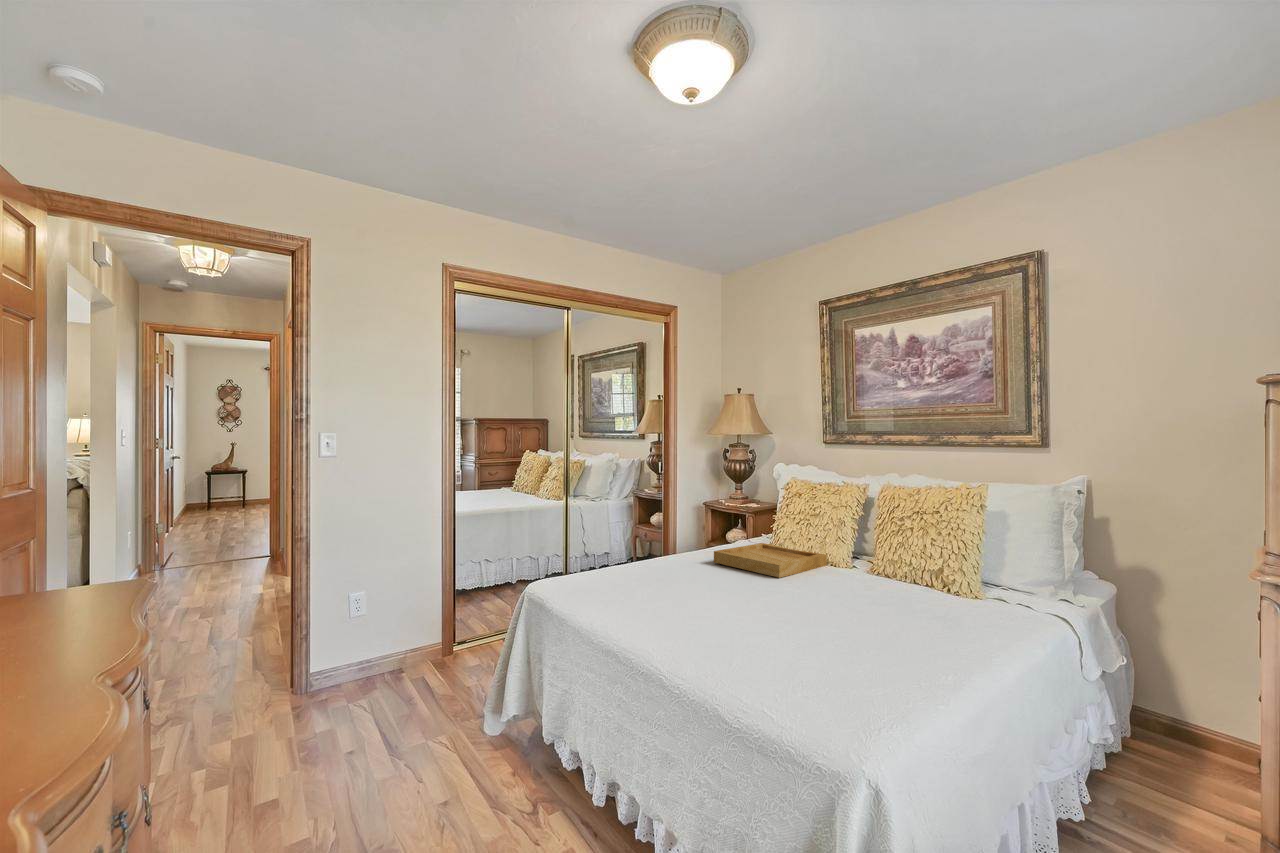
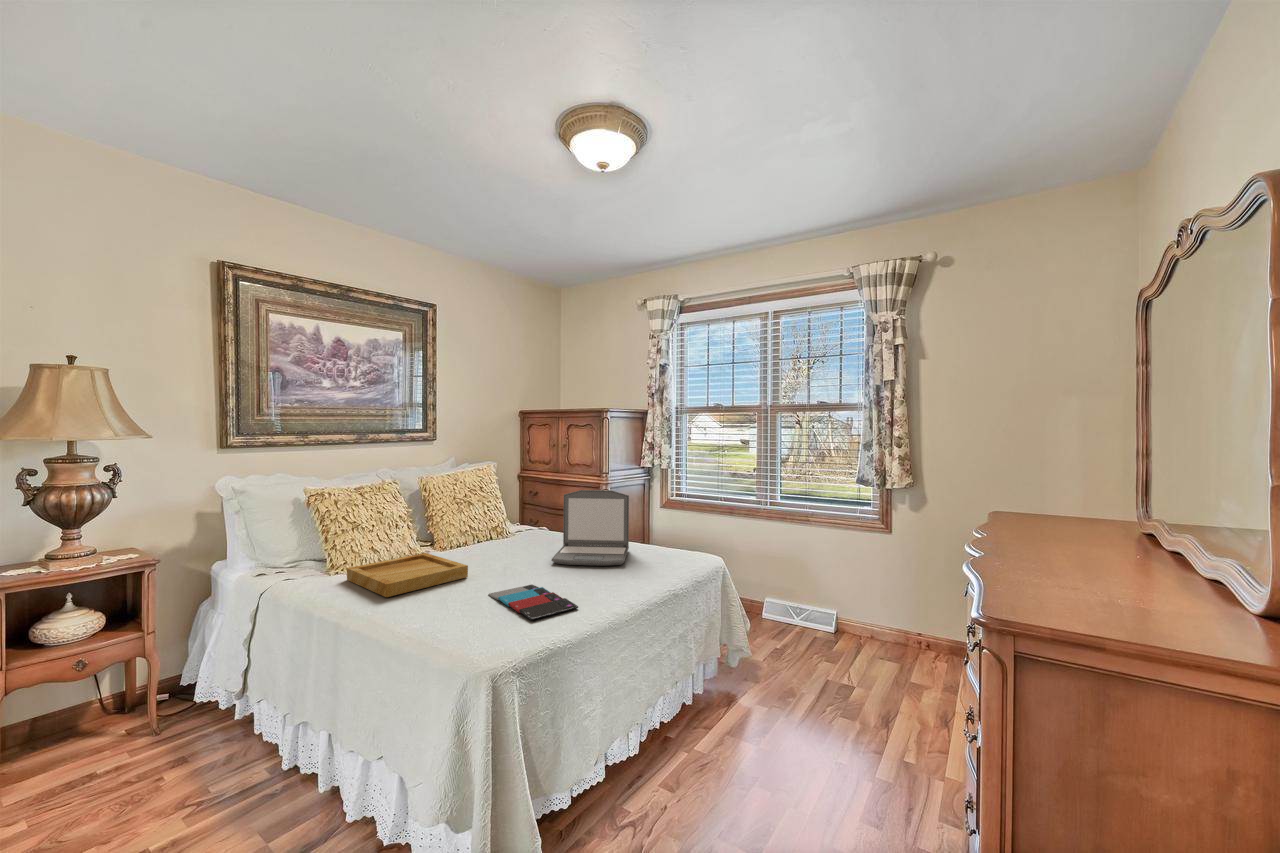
laptop: none [848,515,992,650] -> present [552,490,629,566]
smartphone: none [646,585,759,613] -> present [488,584,578,620]

